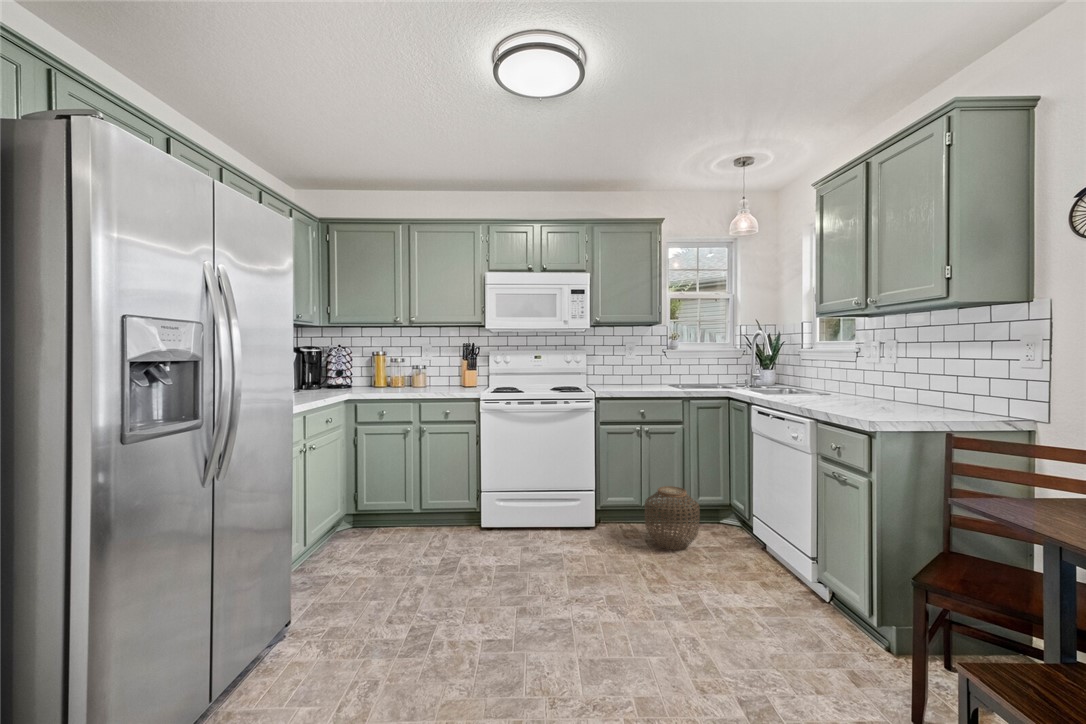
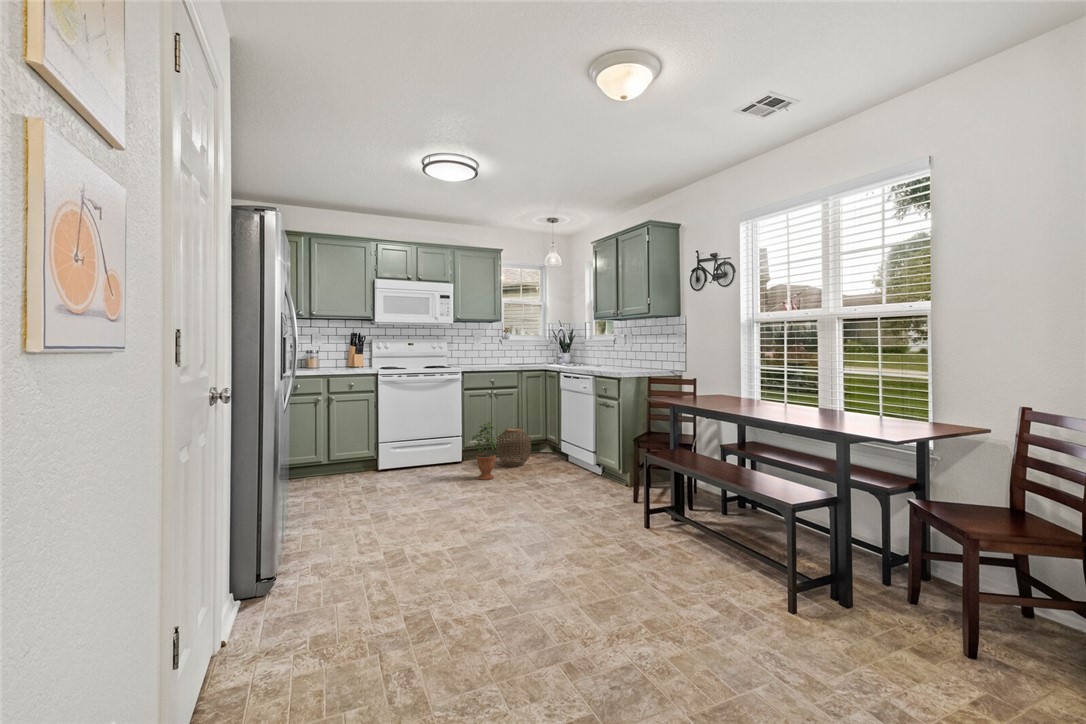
potted plant: none [594,480,634,579] -> present [472,422,496,480]

